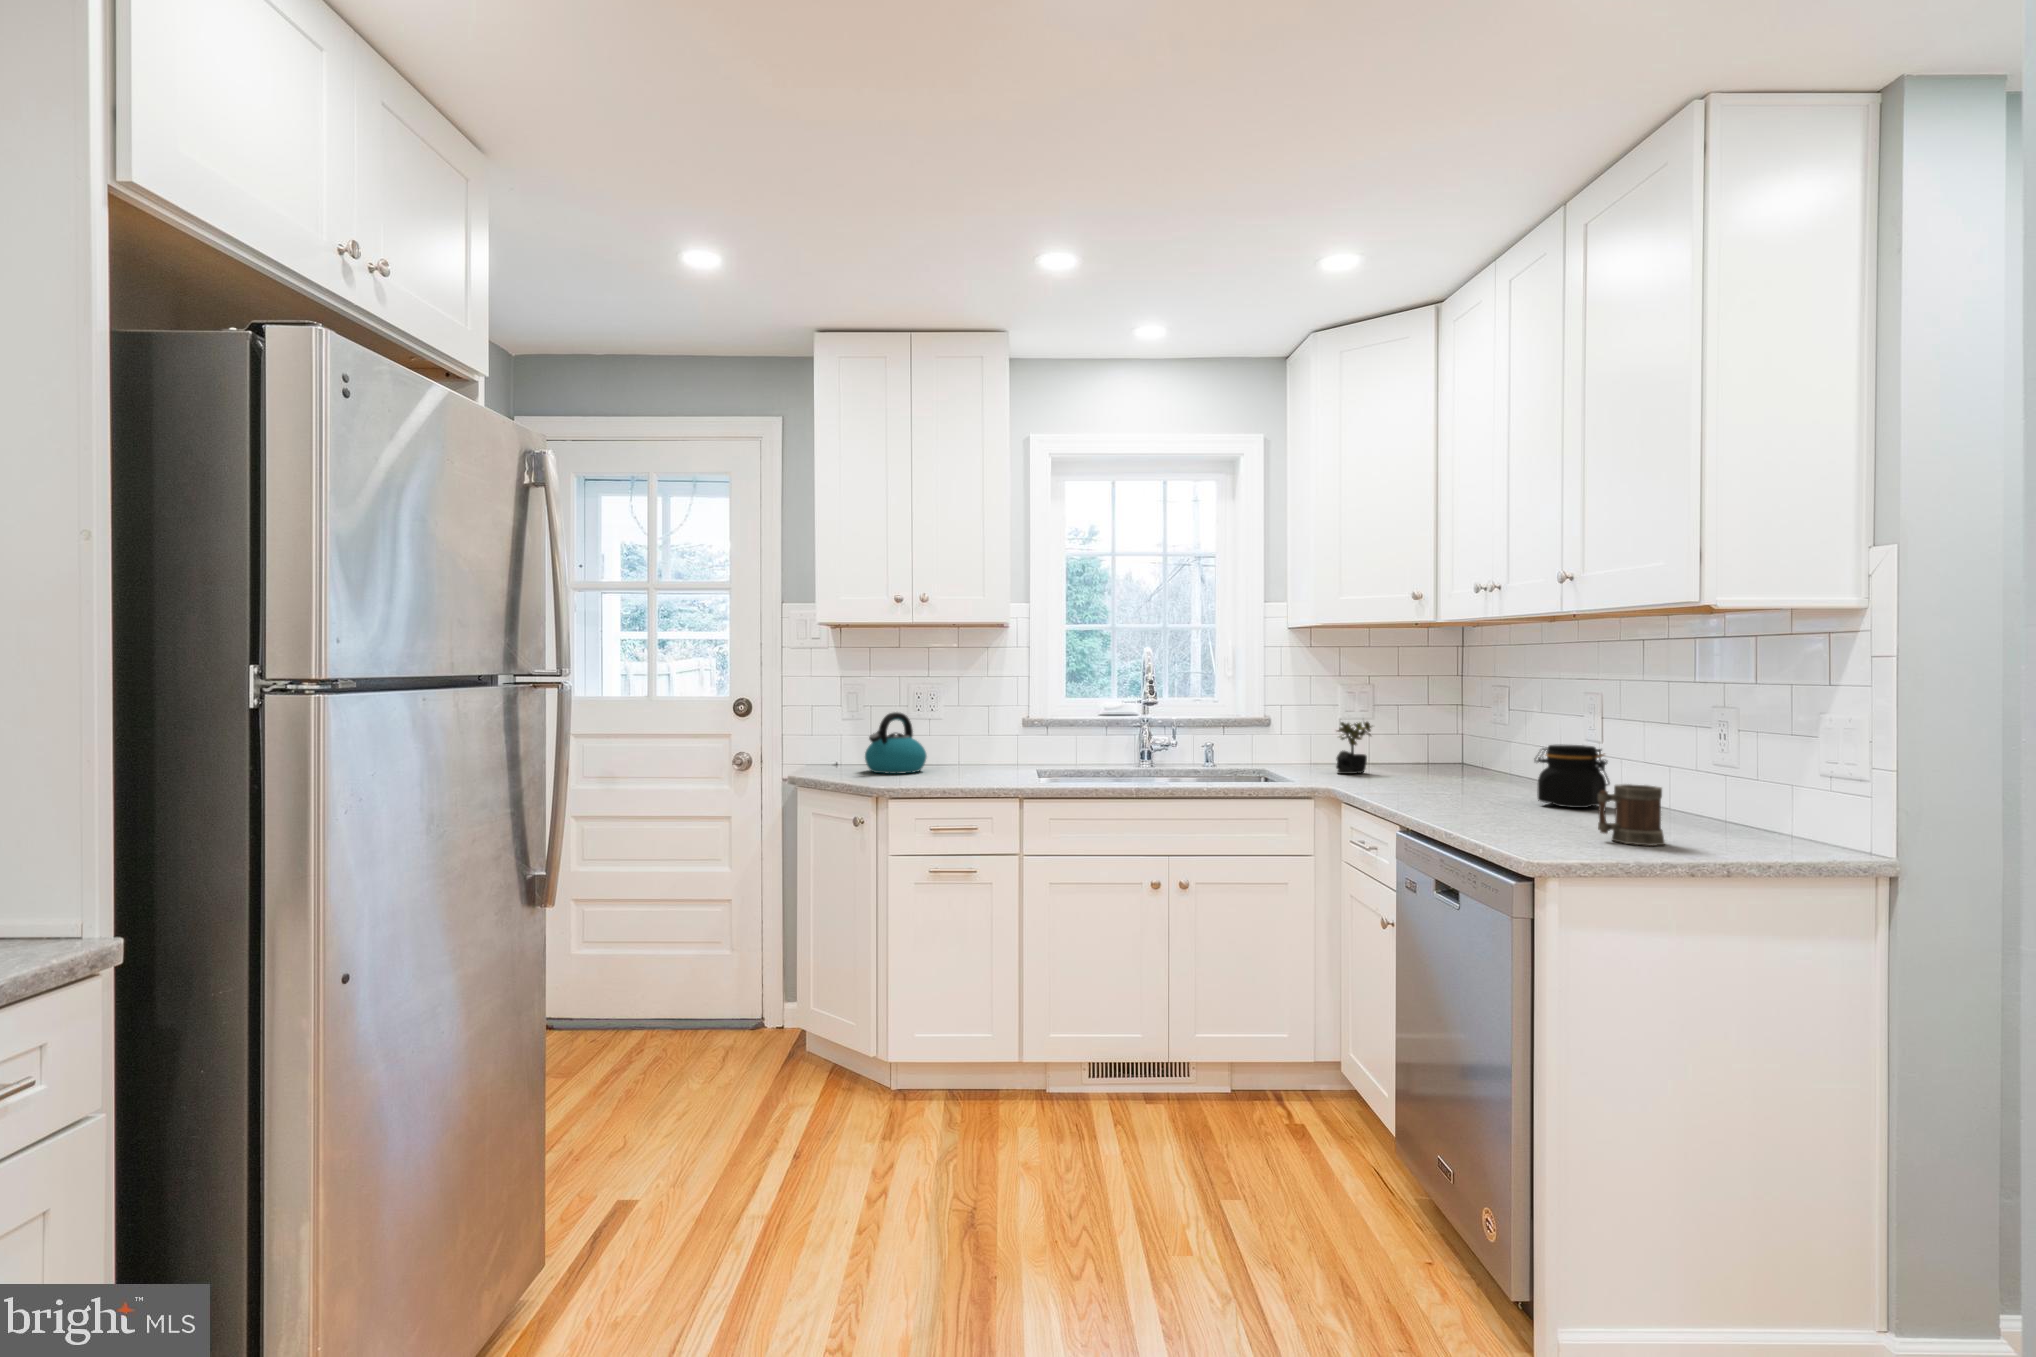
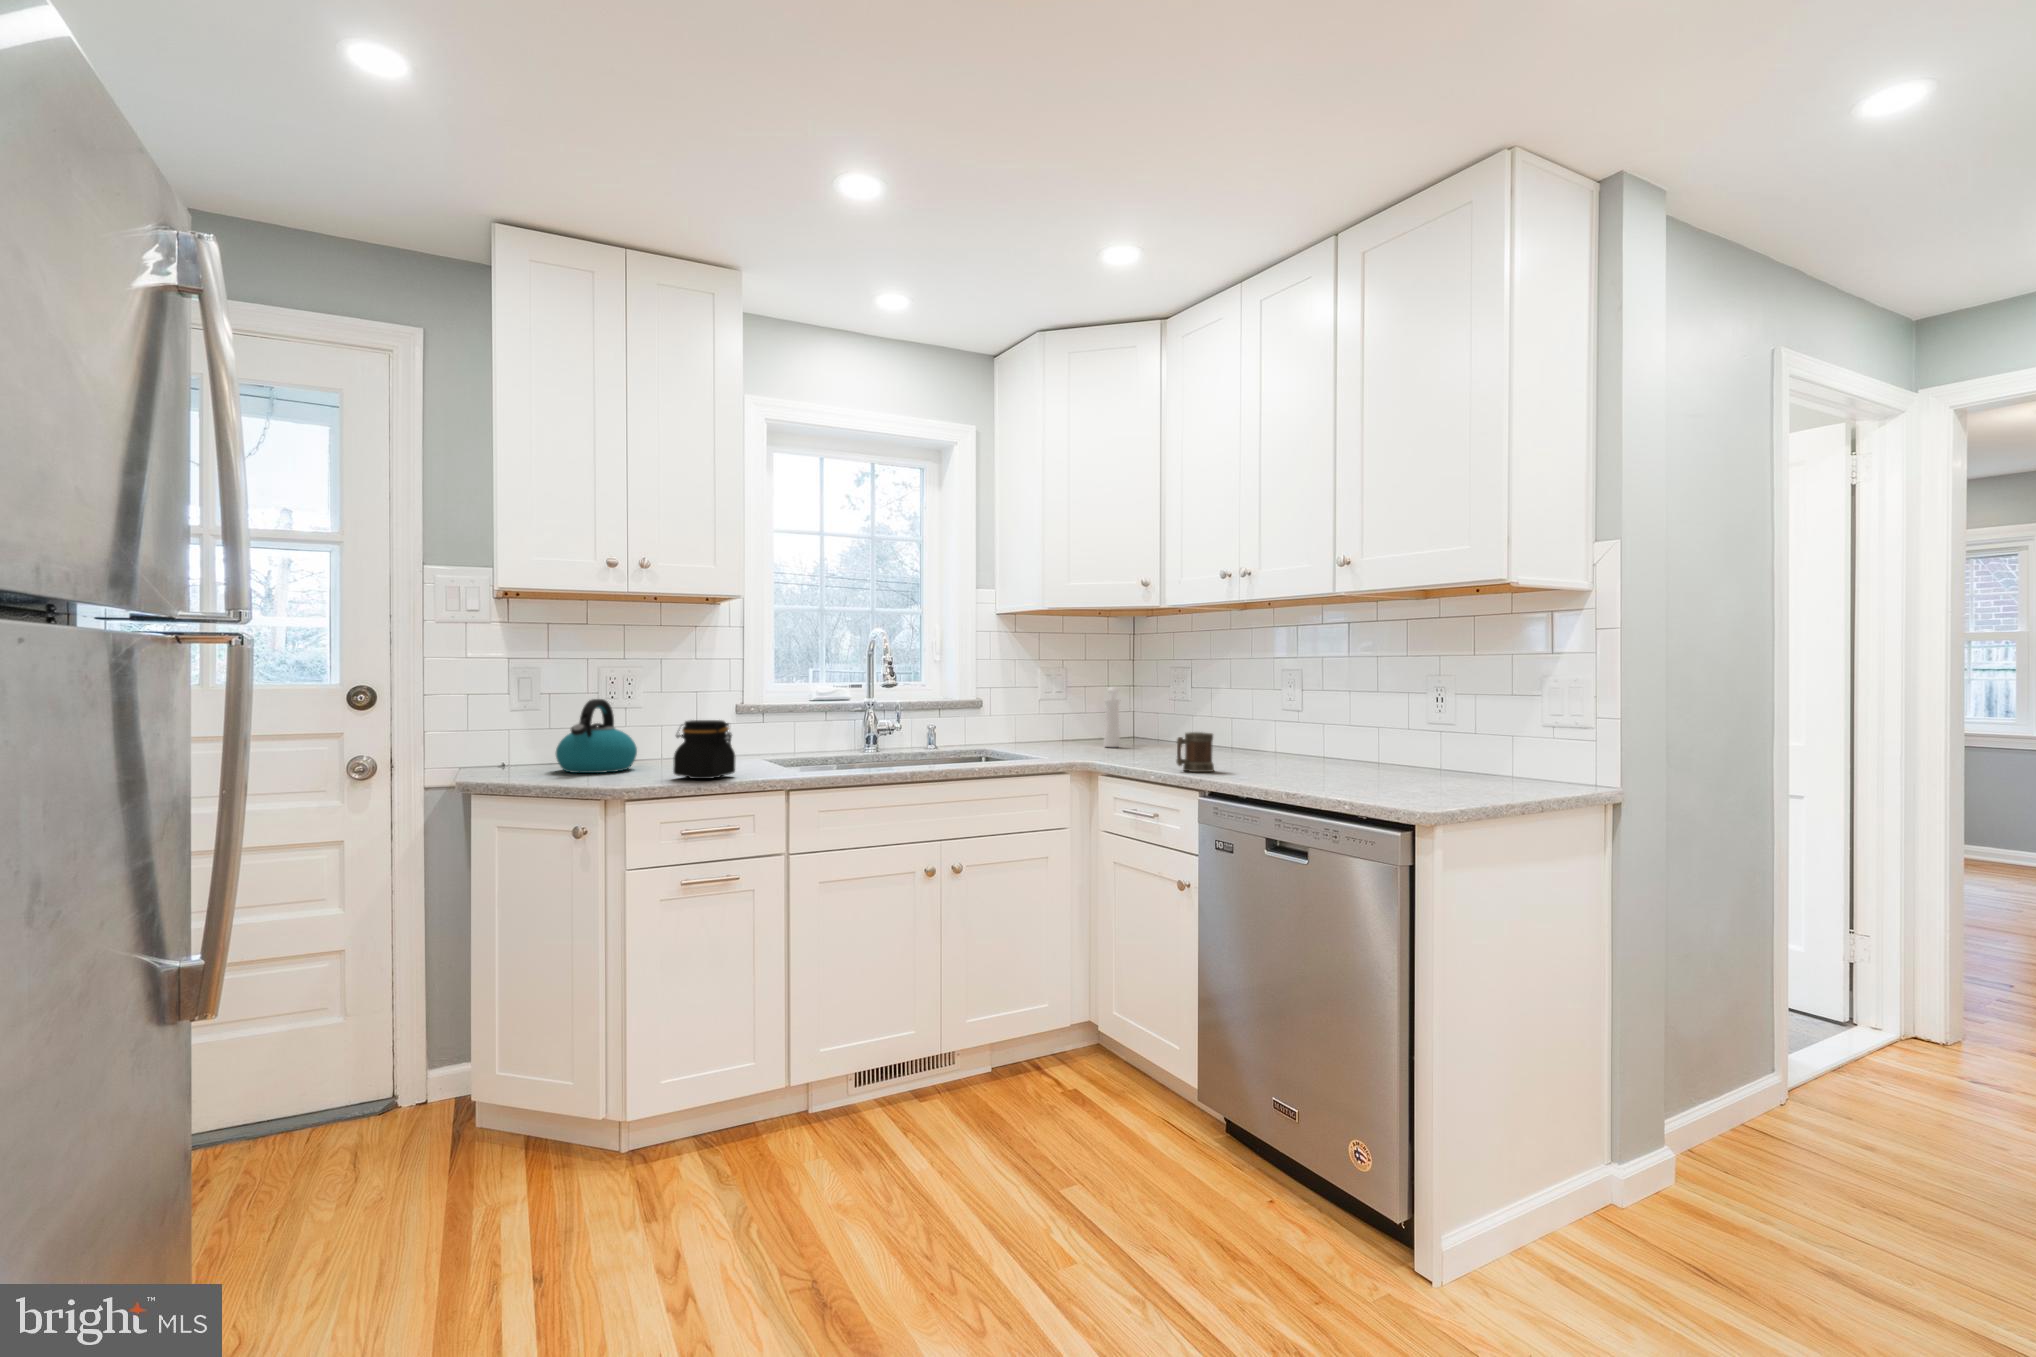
pepper mill: none [1404,705,1430,772] -> present [1104,687,1120,747]
succulent plant: present [1336,722,1372,774] -> none [1054,700,1087,752]
jar: present [1535,745,1610,808] -> present [673,720,735,779]
mug: present [1598,784,1665,846] -> present [1176,732,1214,772]

